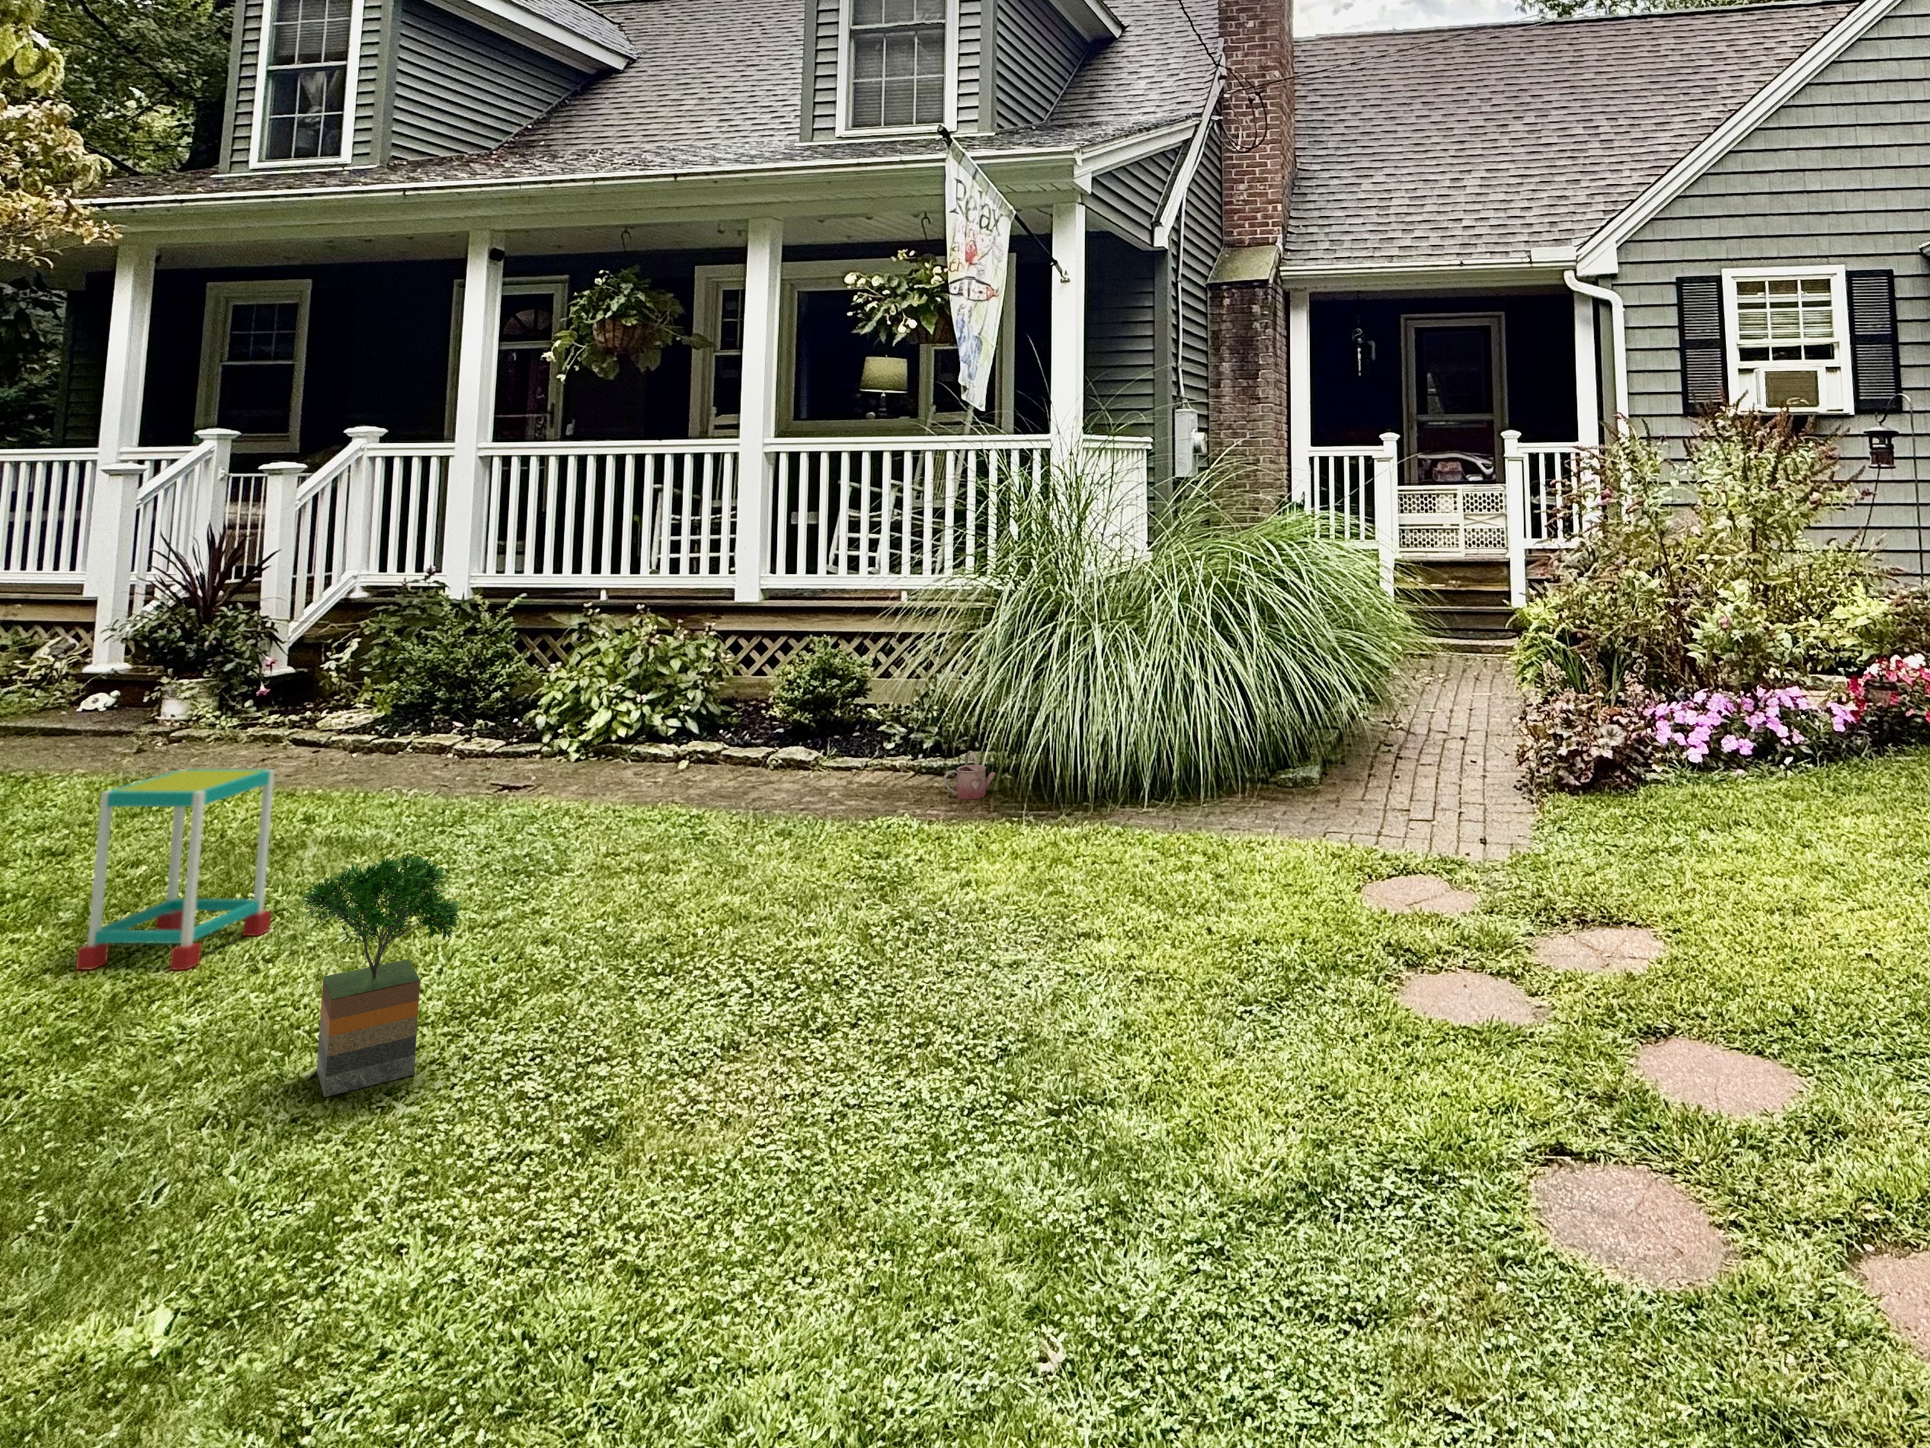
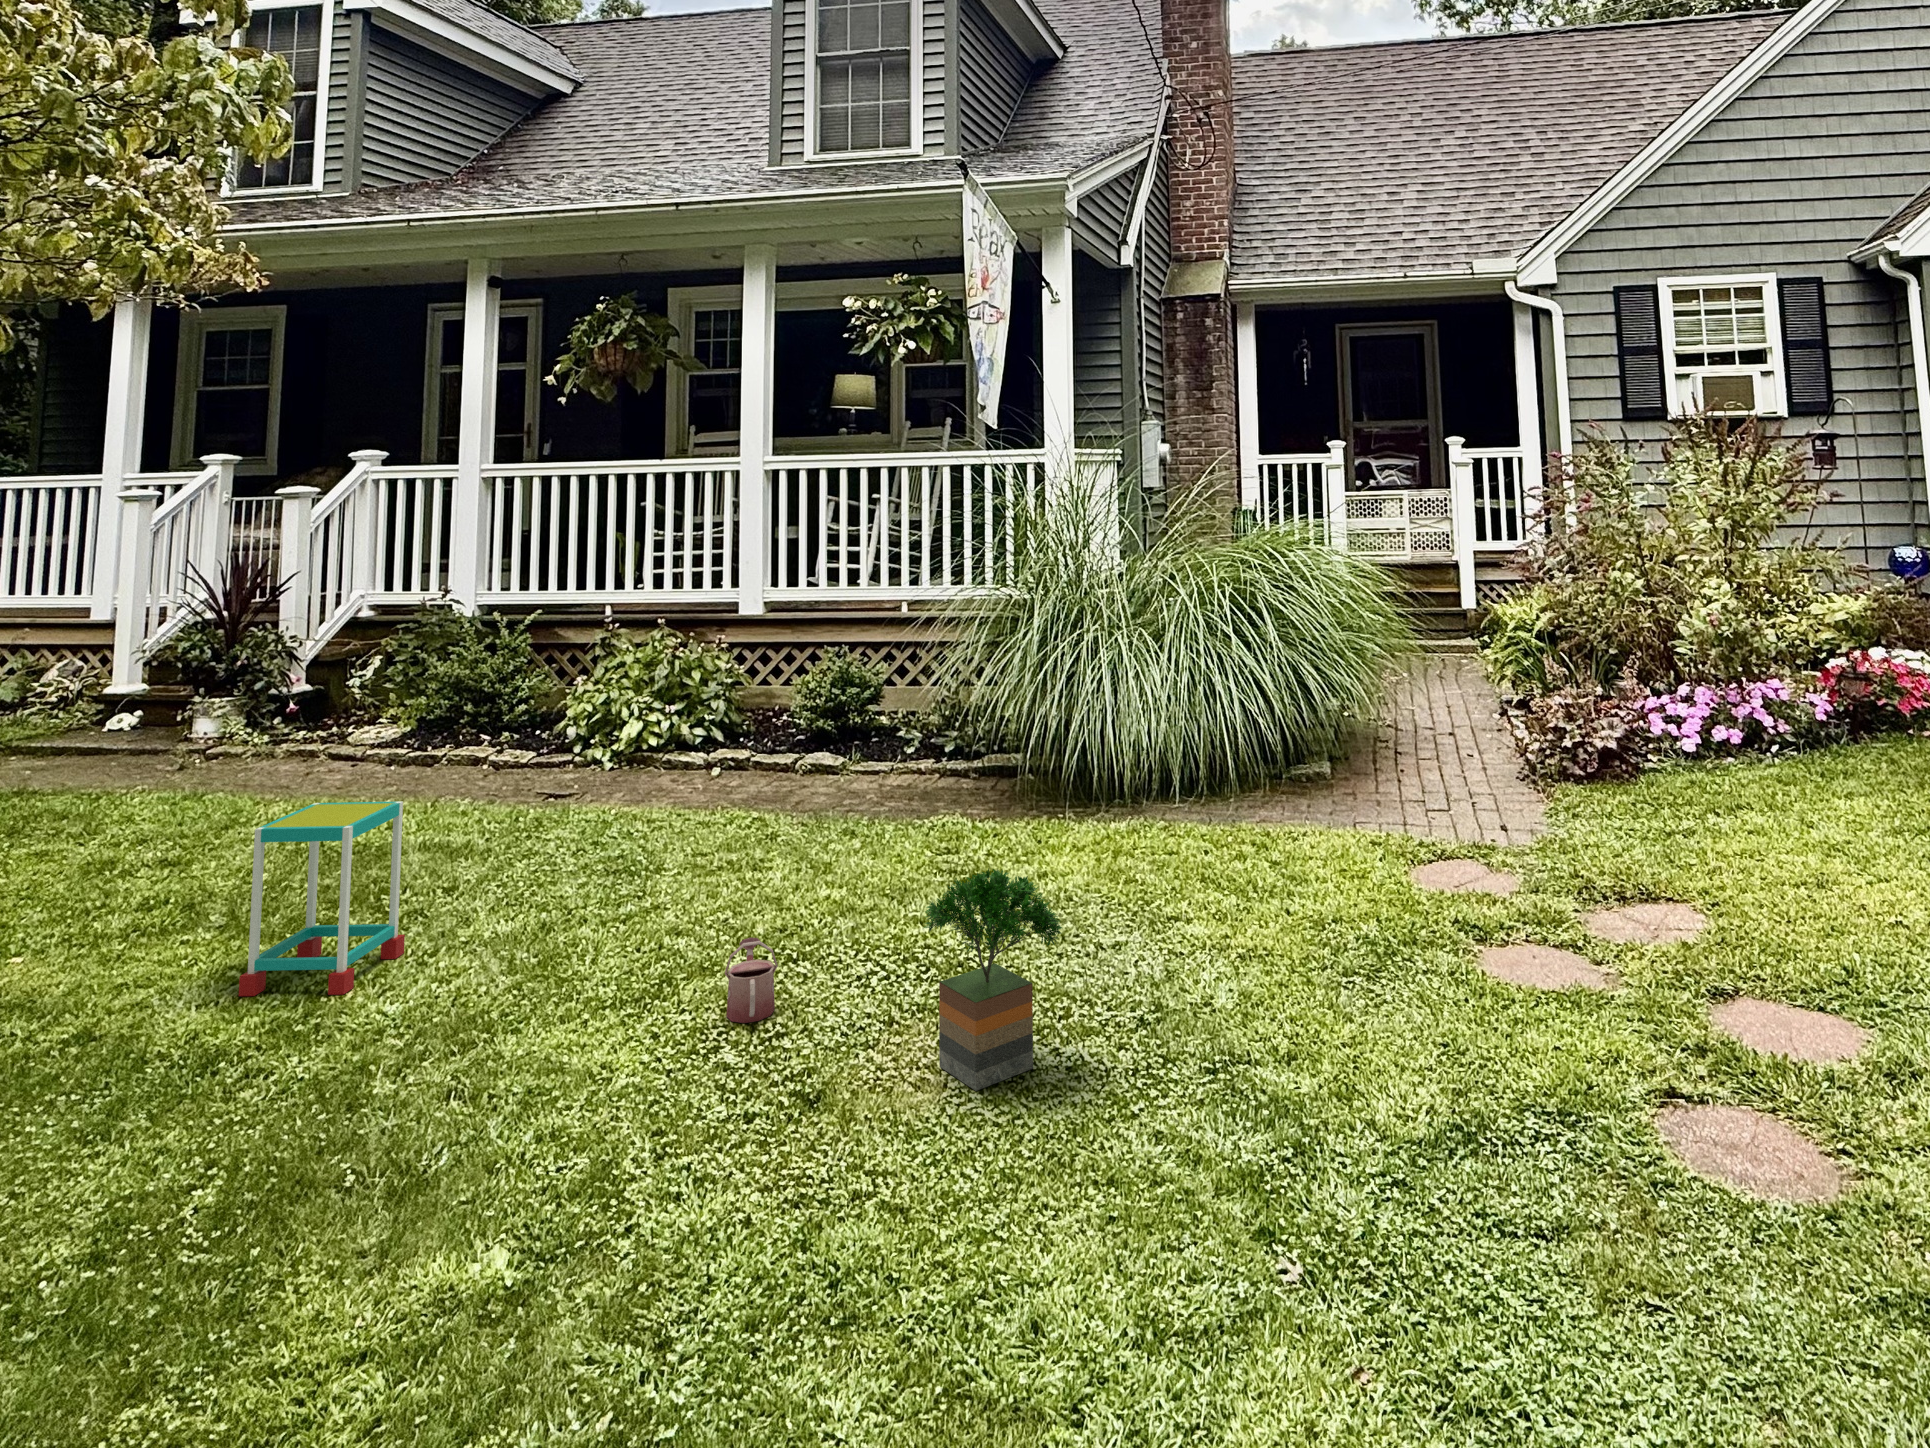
watering can: present [944,751,996,799] -> present [725,938,778,1023]
potted tree: present [301,854,461,1097] -> present [924,869,1062,1091]

